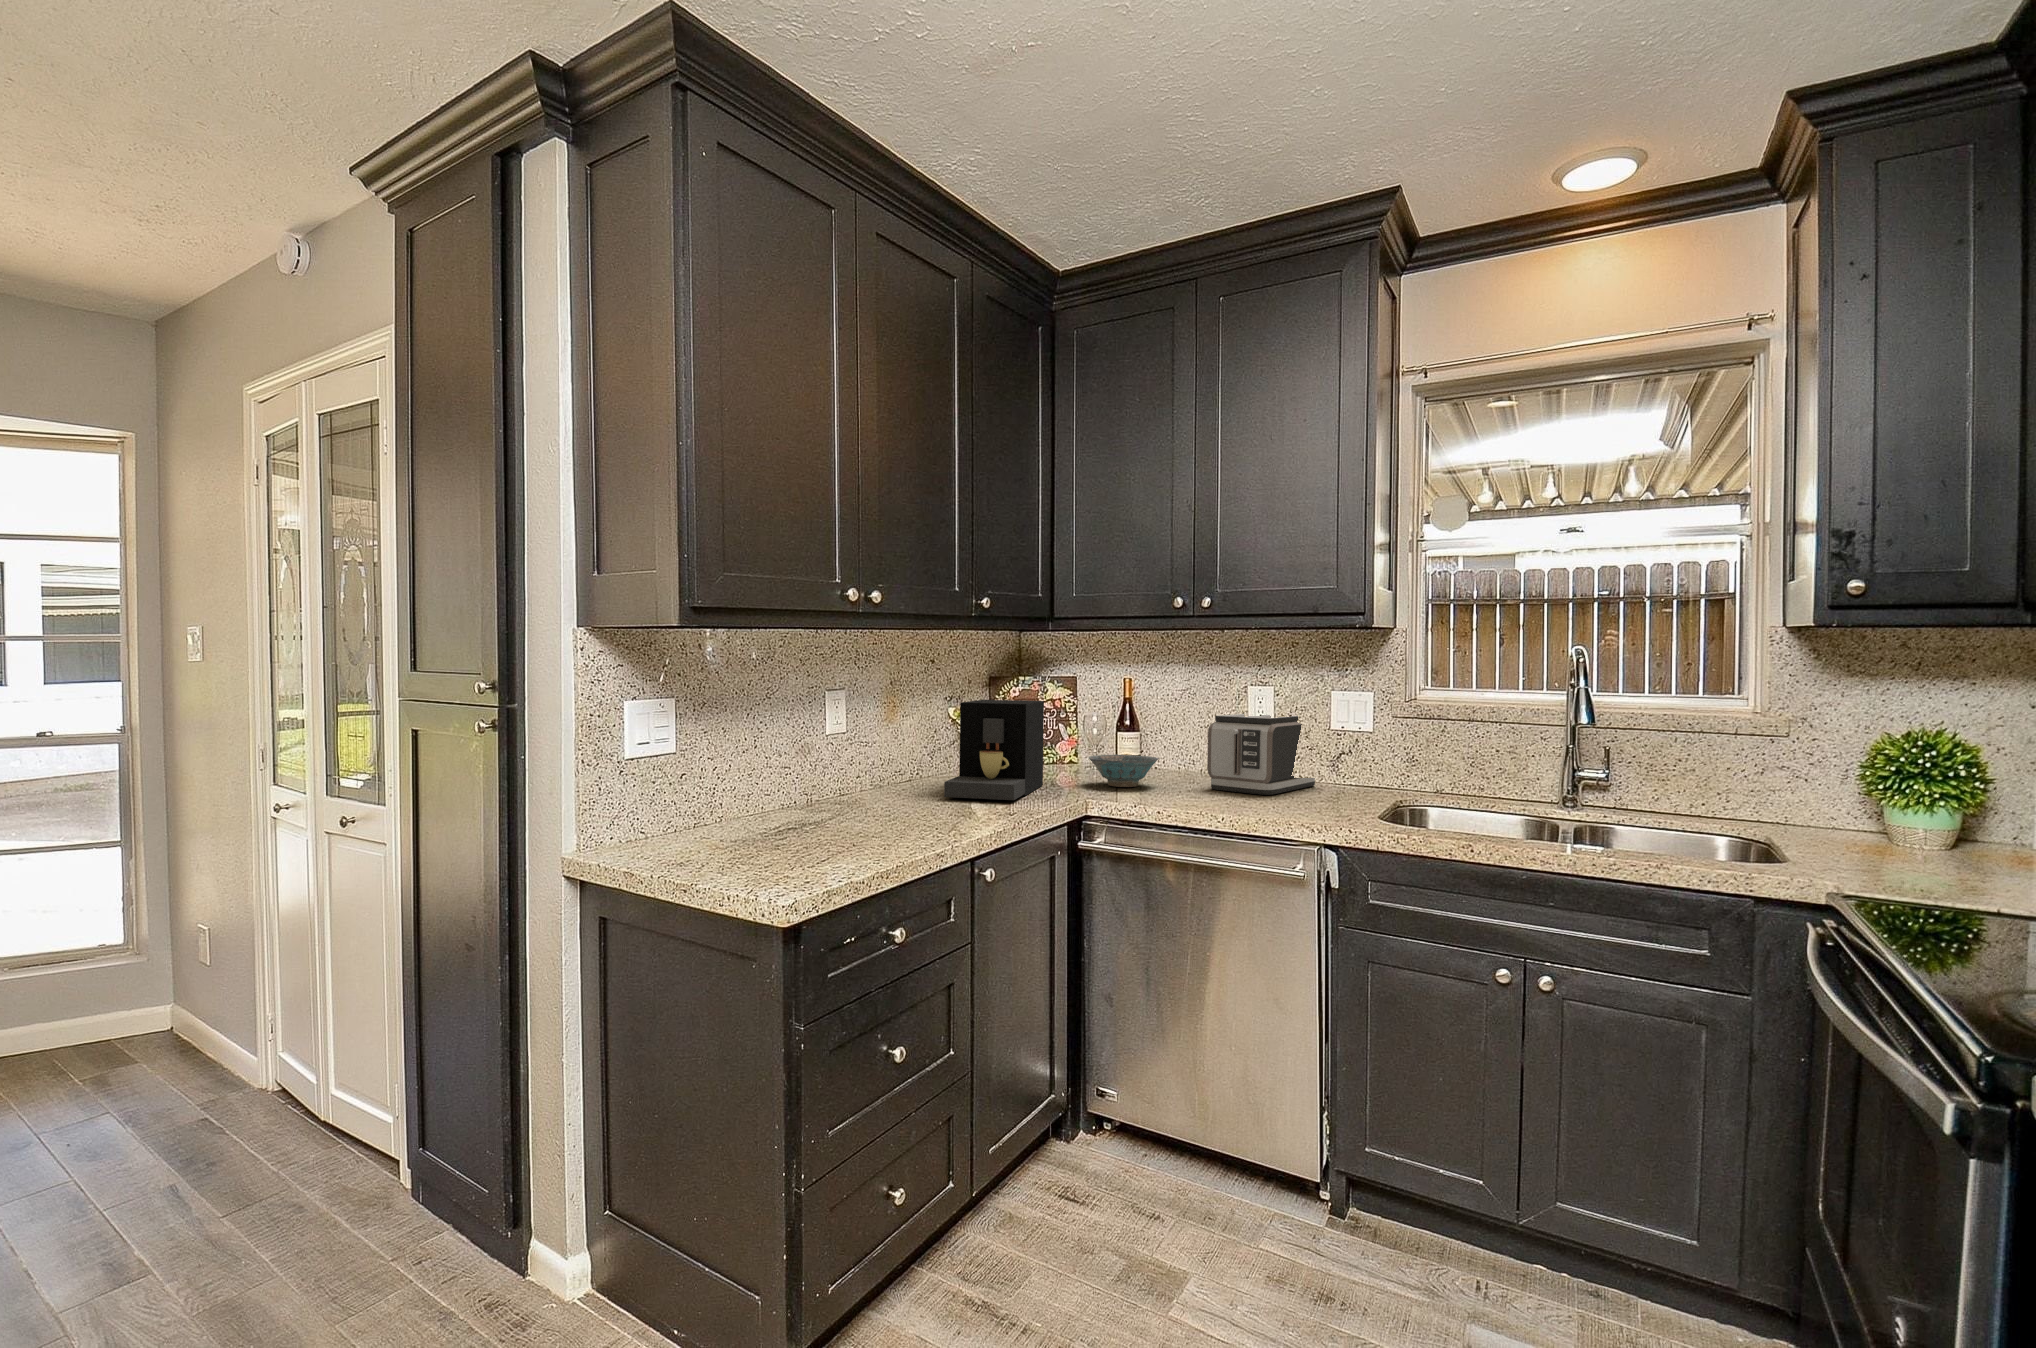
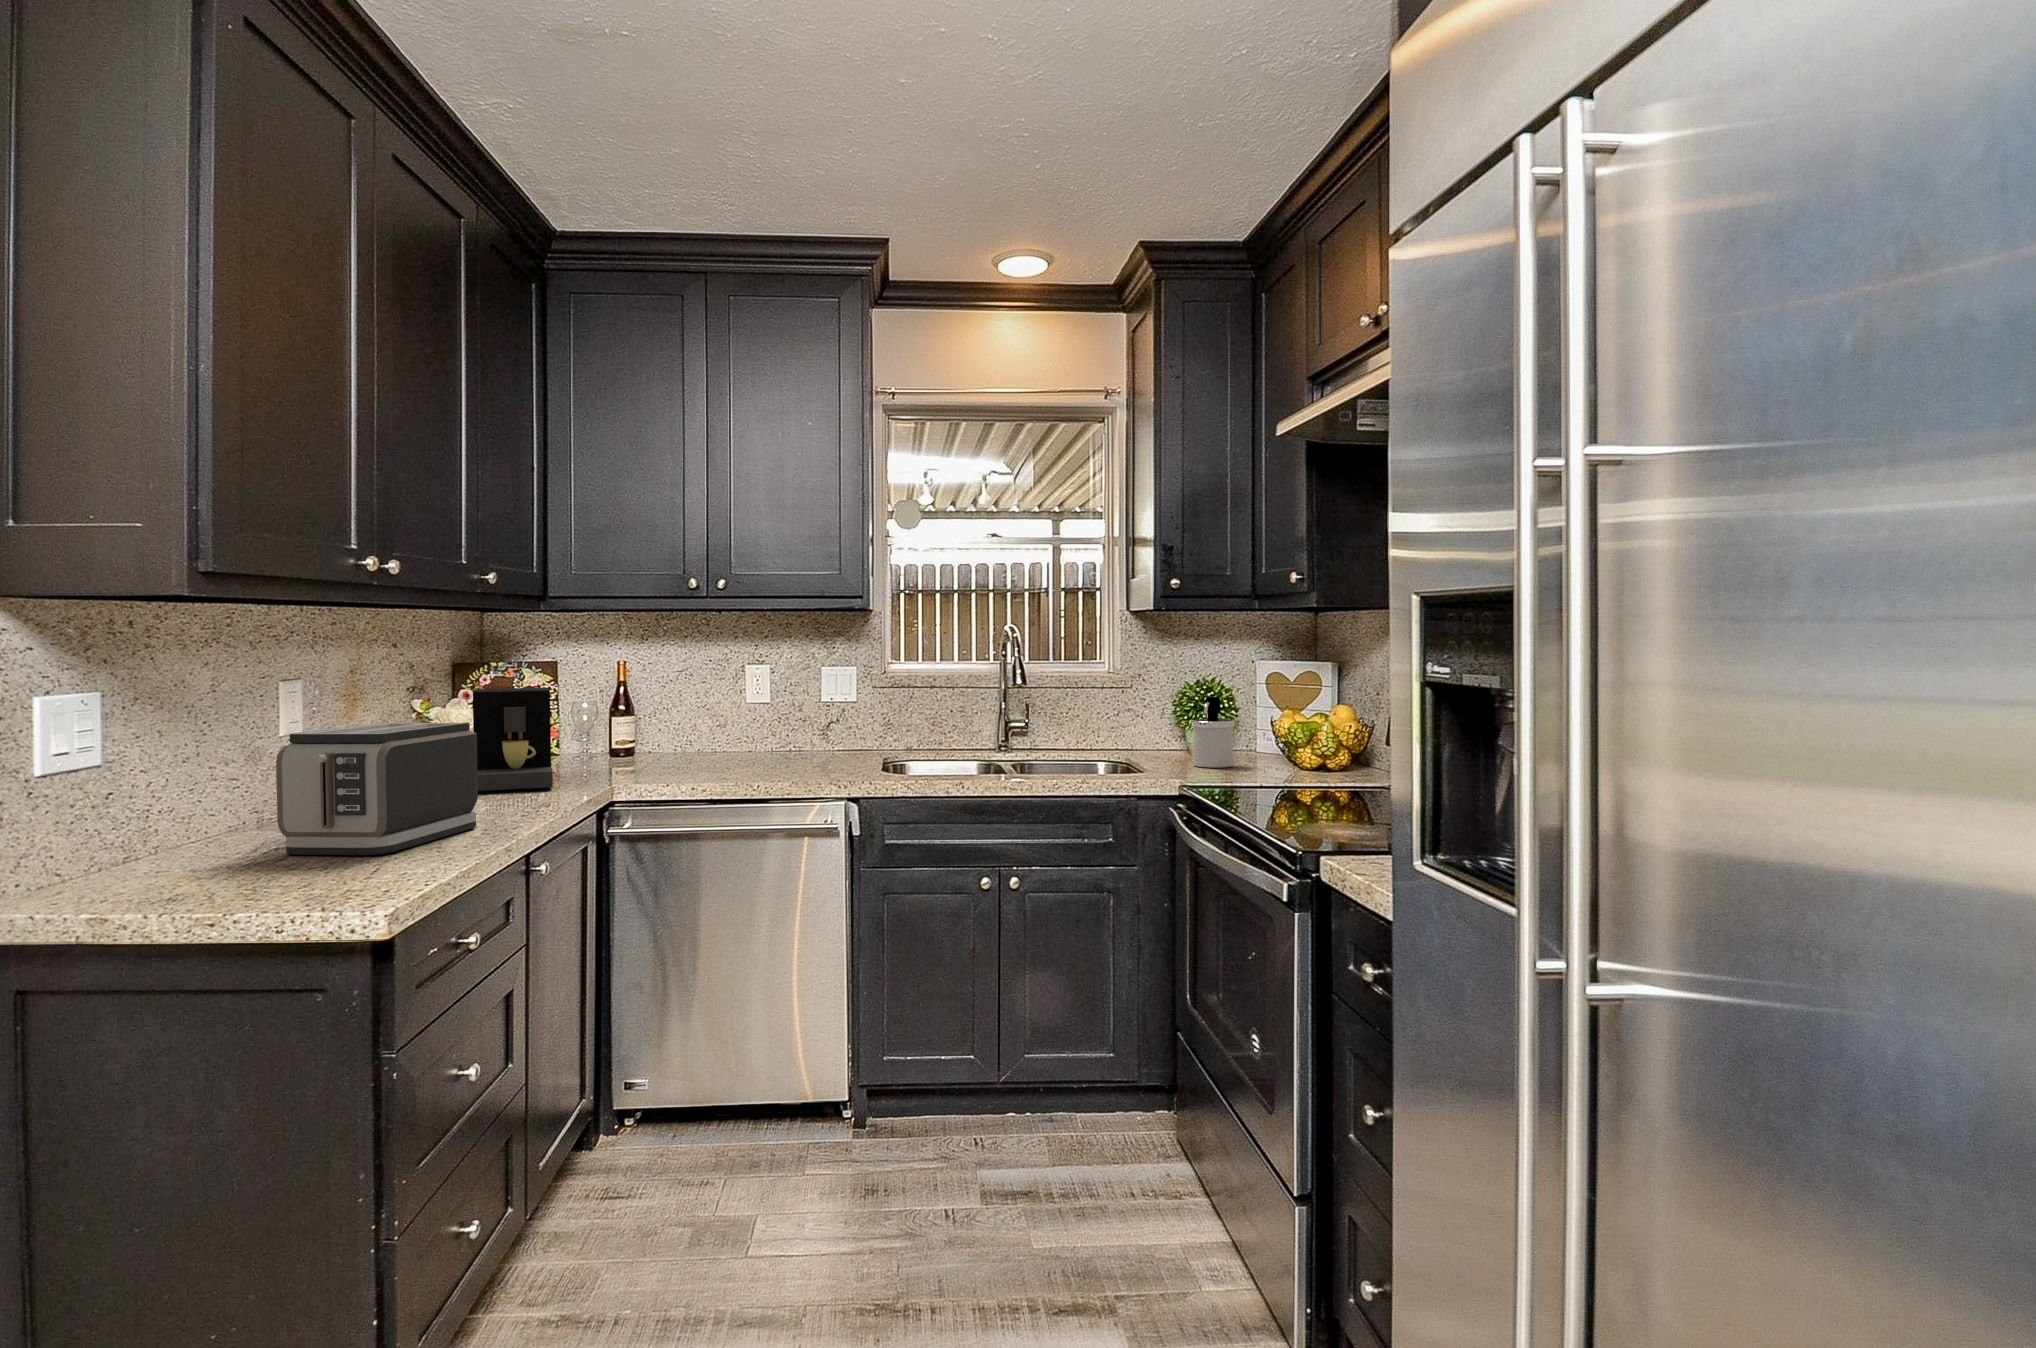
toaster: present [1207,714,1315,795] -> present [276,723,478,855]
ceramic bowl: present [1089,755,1159,787] -> none [593,738,667,770]
soap dispenser: none [1886,758,1978,873] -> present [1192,697,1234,768]

